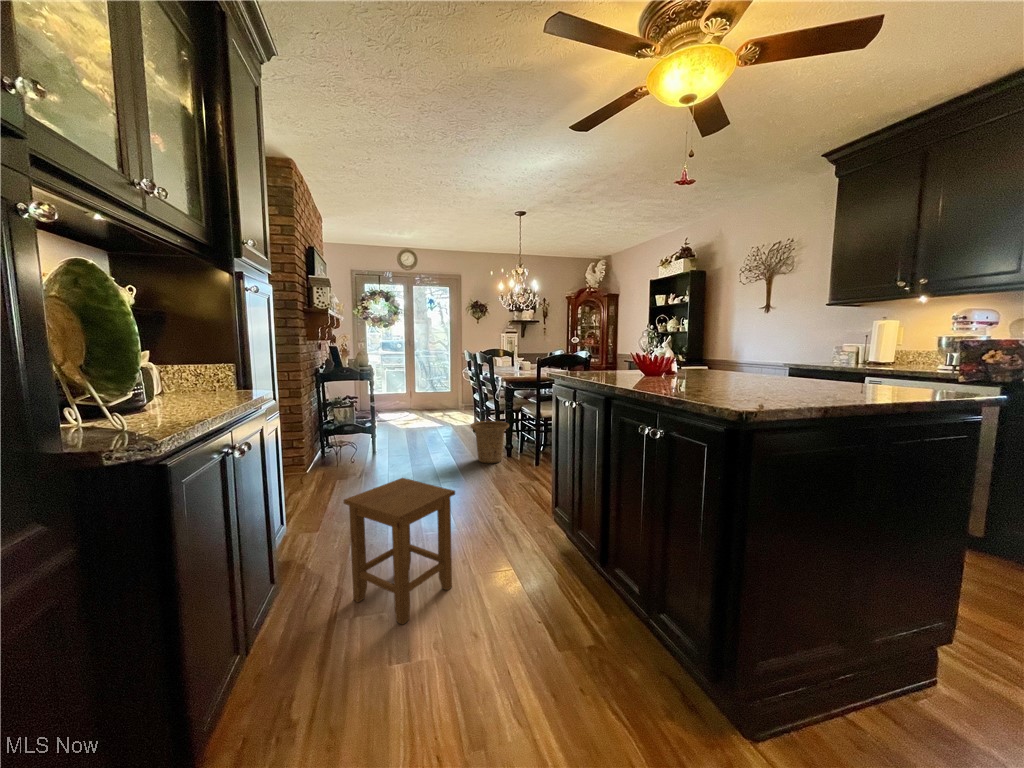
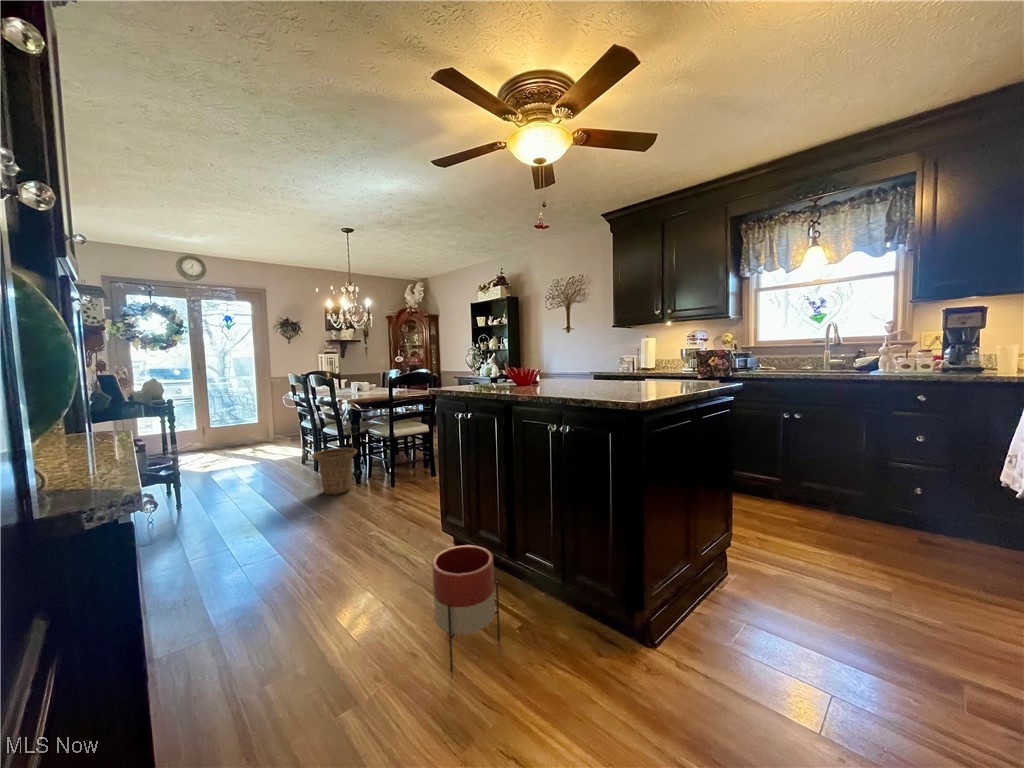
stool: present [344,478,455,625] -> none [217,523,354,686]
planter: none [509,534,577,657] -> present [432,545,500,671]

